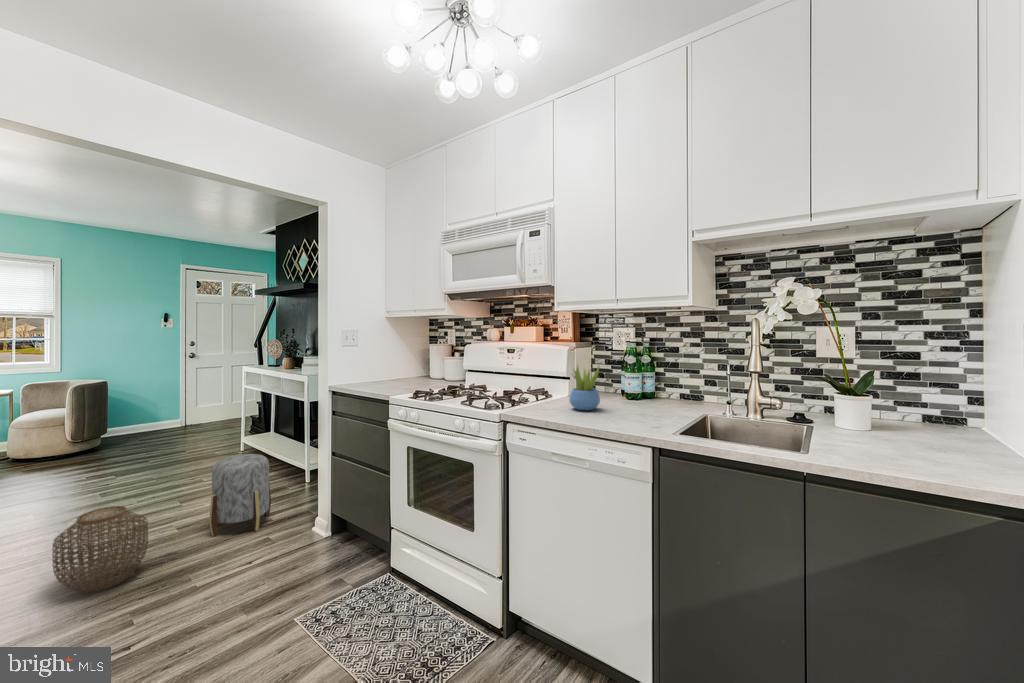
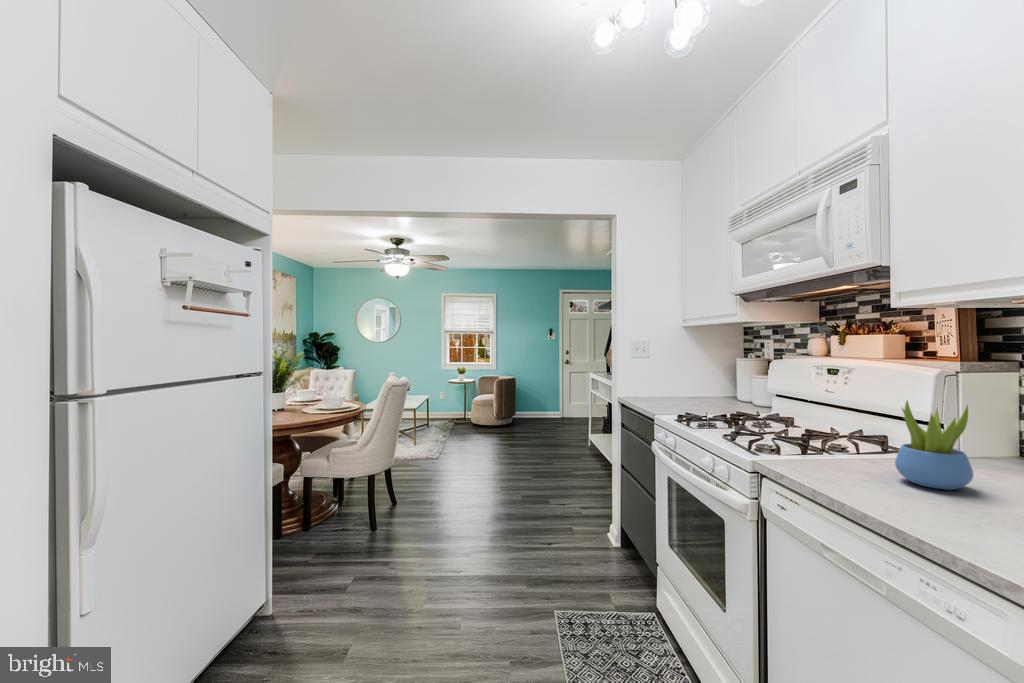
stool: present [209,454,271,536] -> none [535,449,582,519]
woven basket: present [52,506,148,593] -> none [445,467,492,525]

